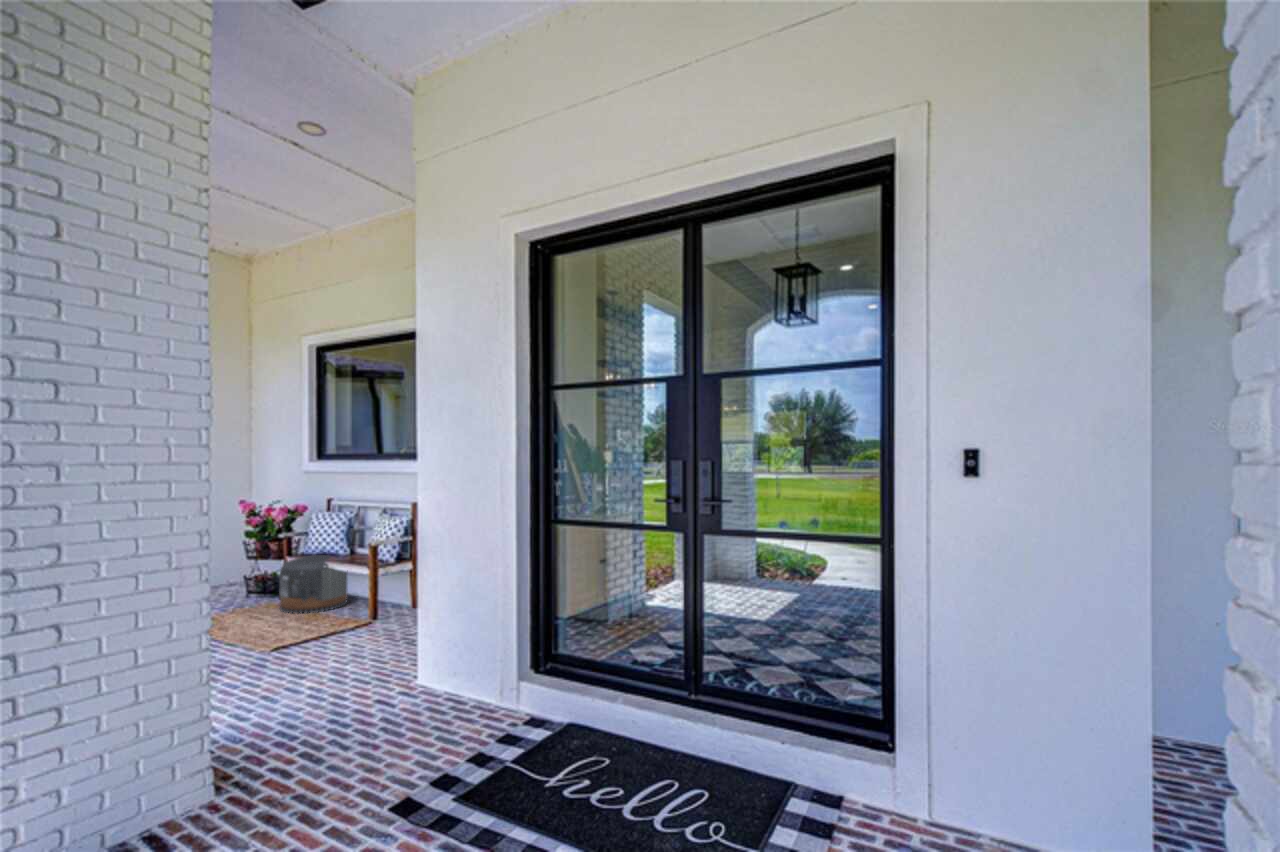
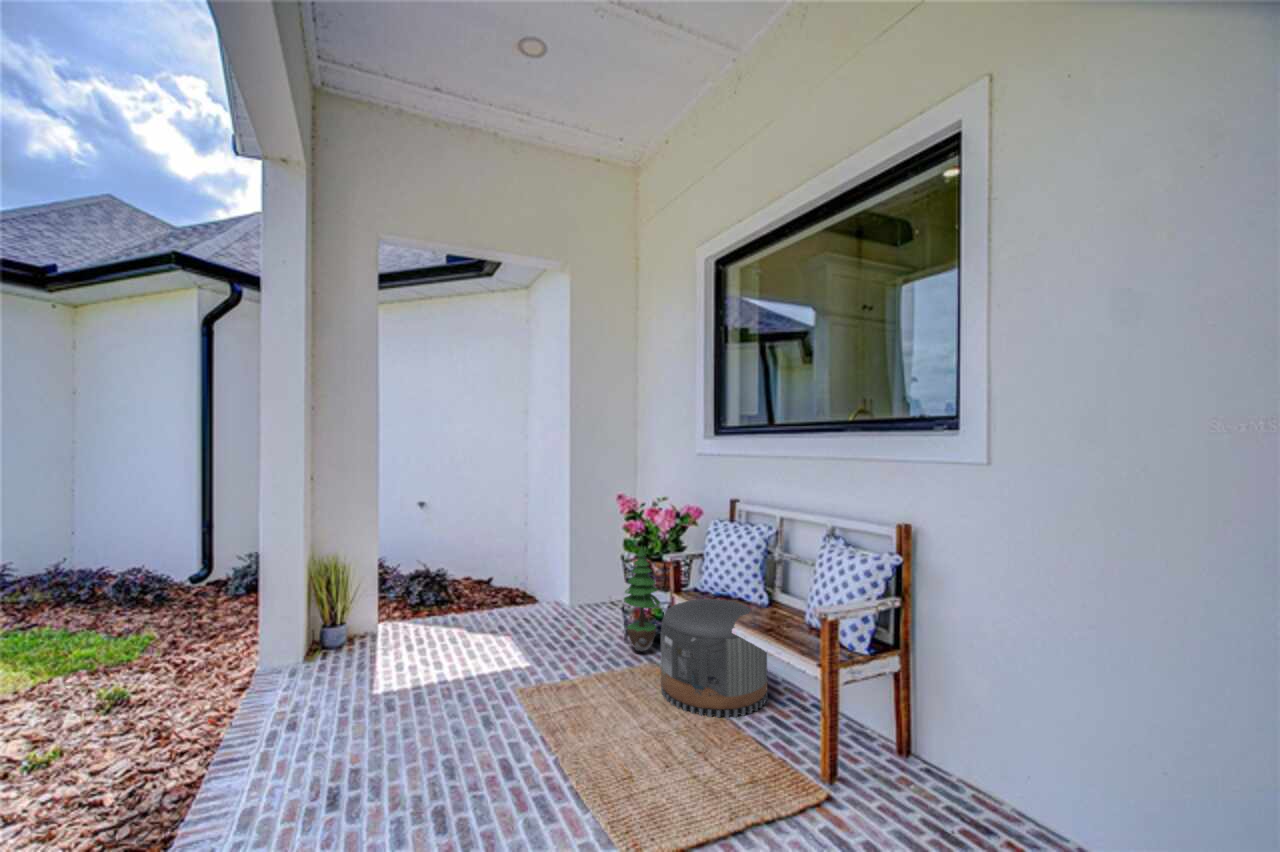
potted tree: none [249,531,277,600] -> present [624,547,660,652]

